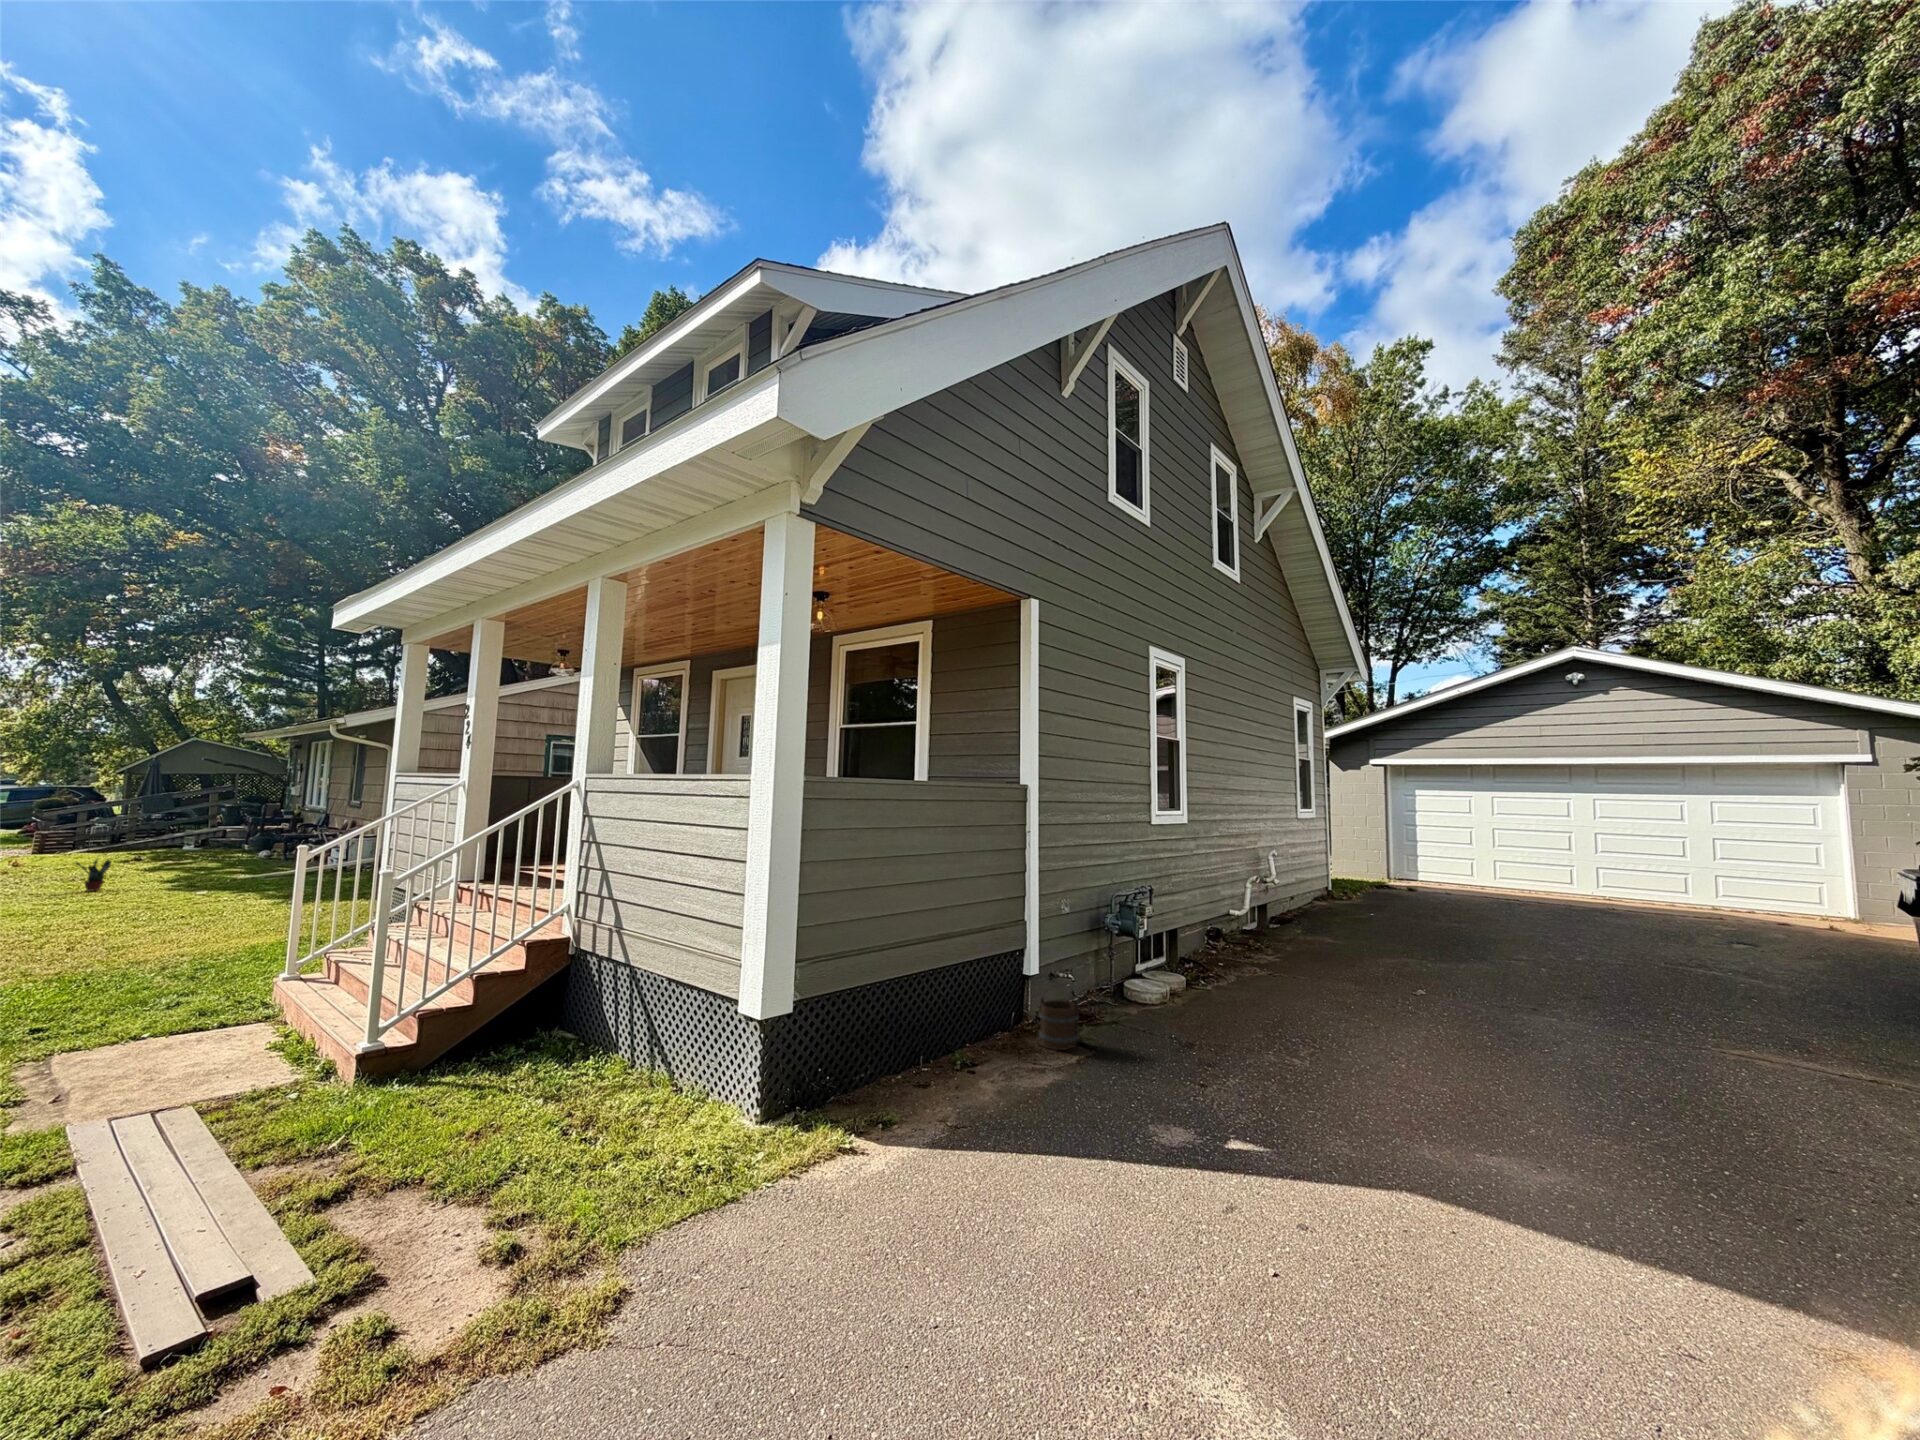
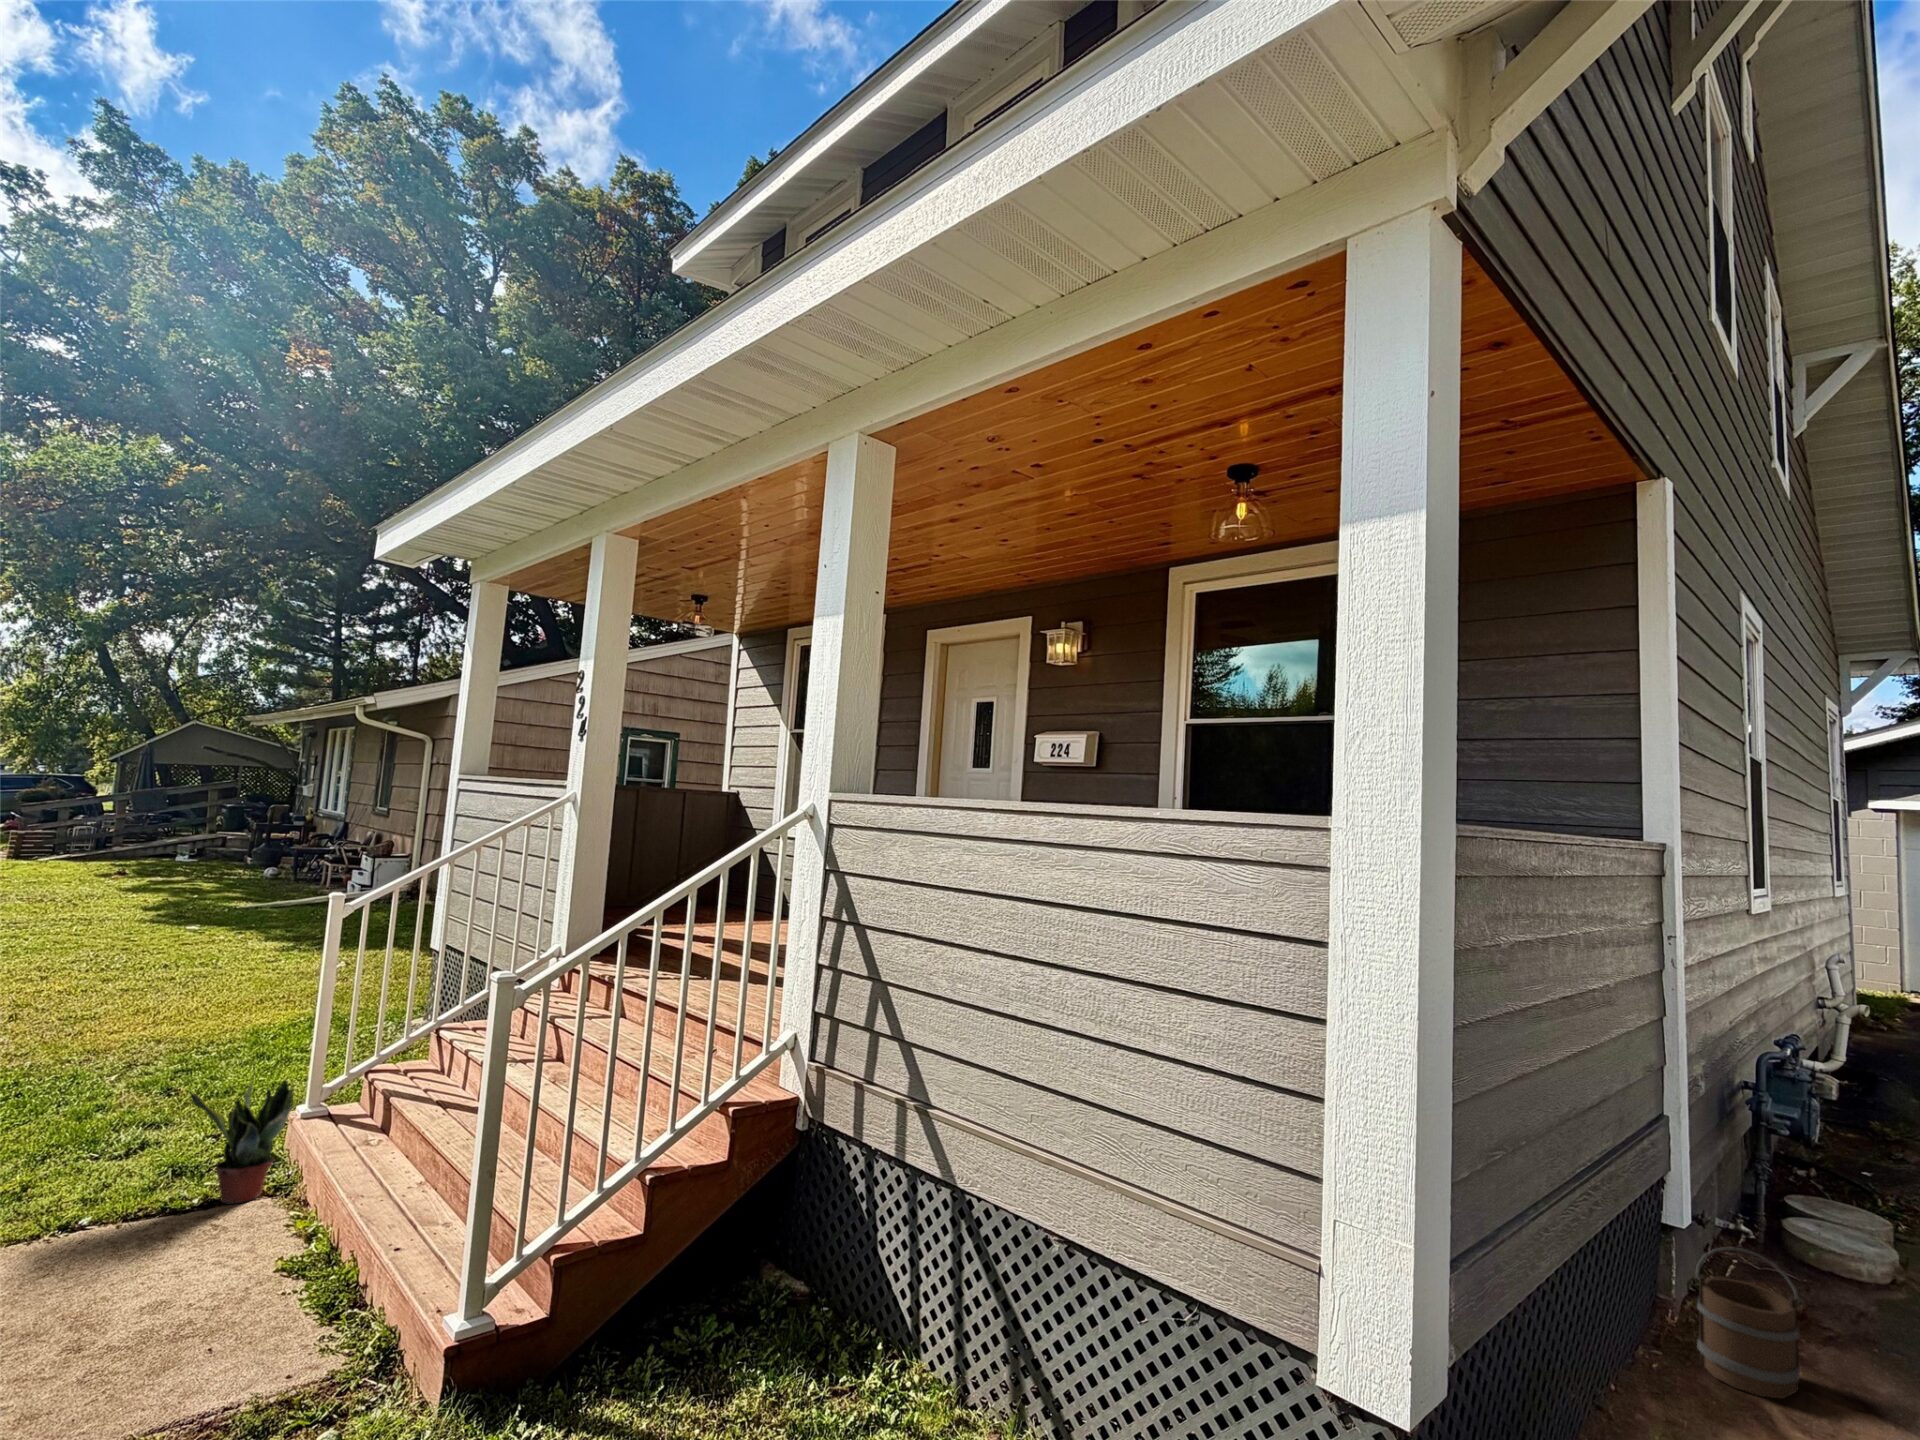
potted plant: present [76,859,111,891] -> present [190,1063,294,1204]

